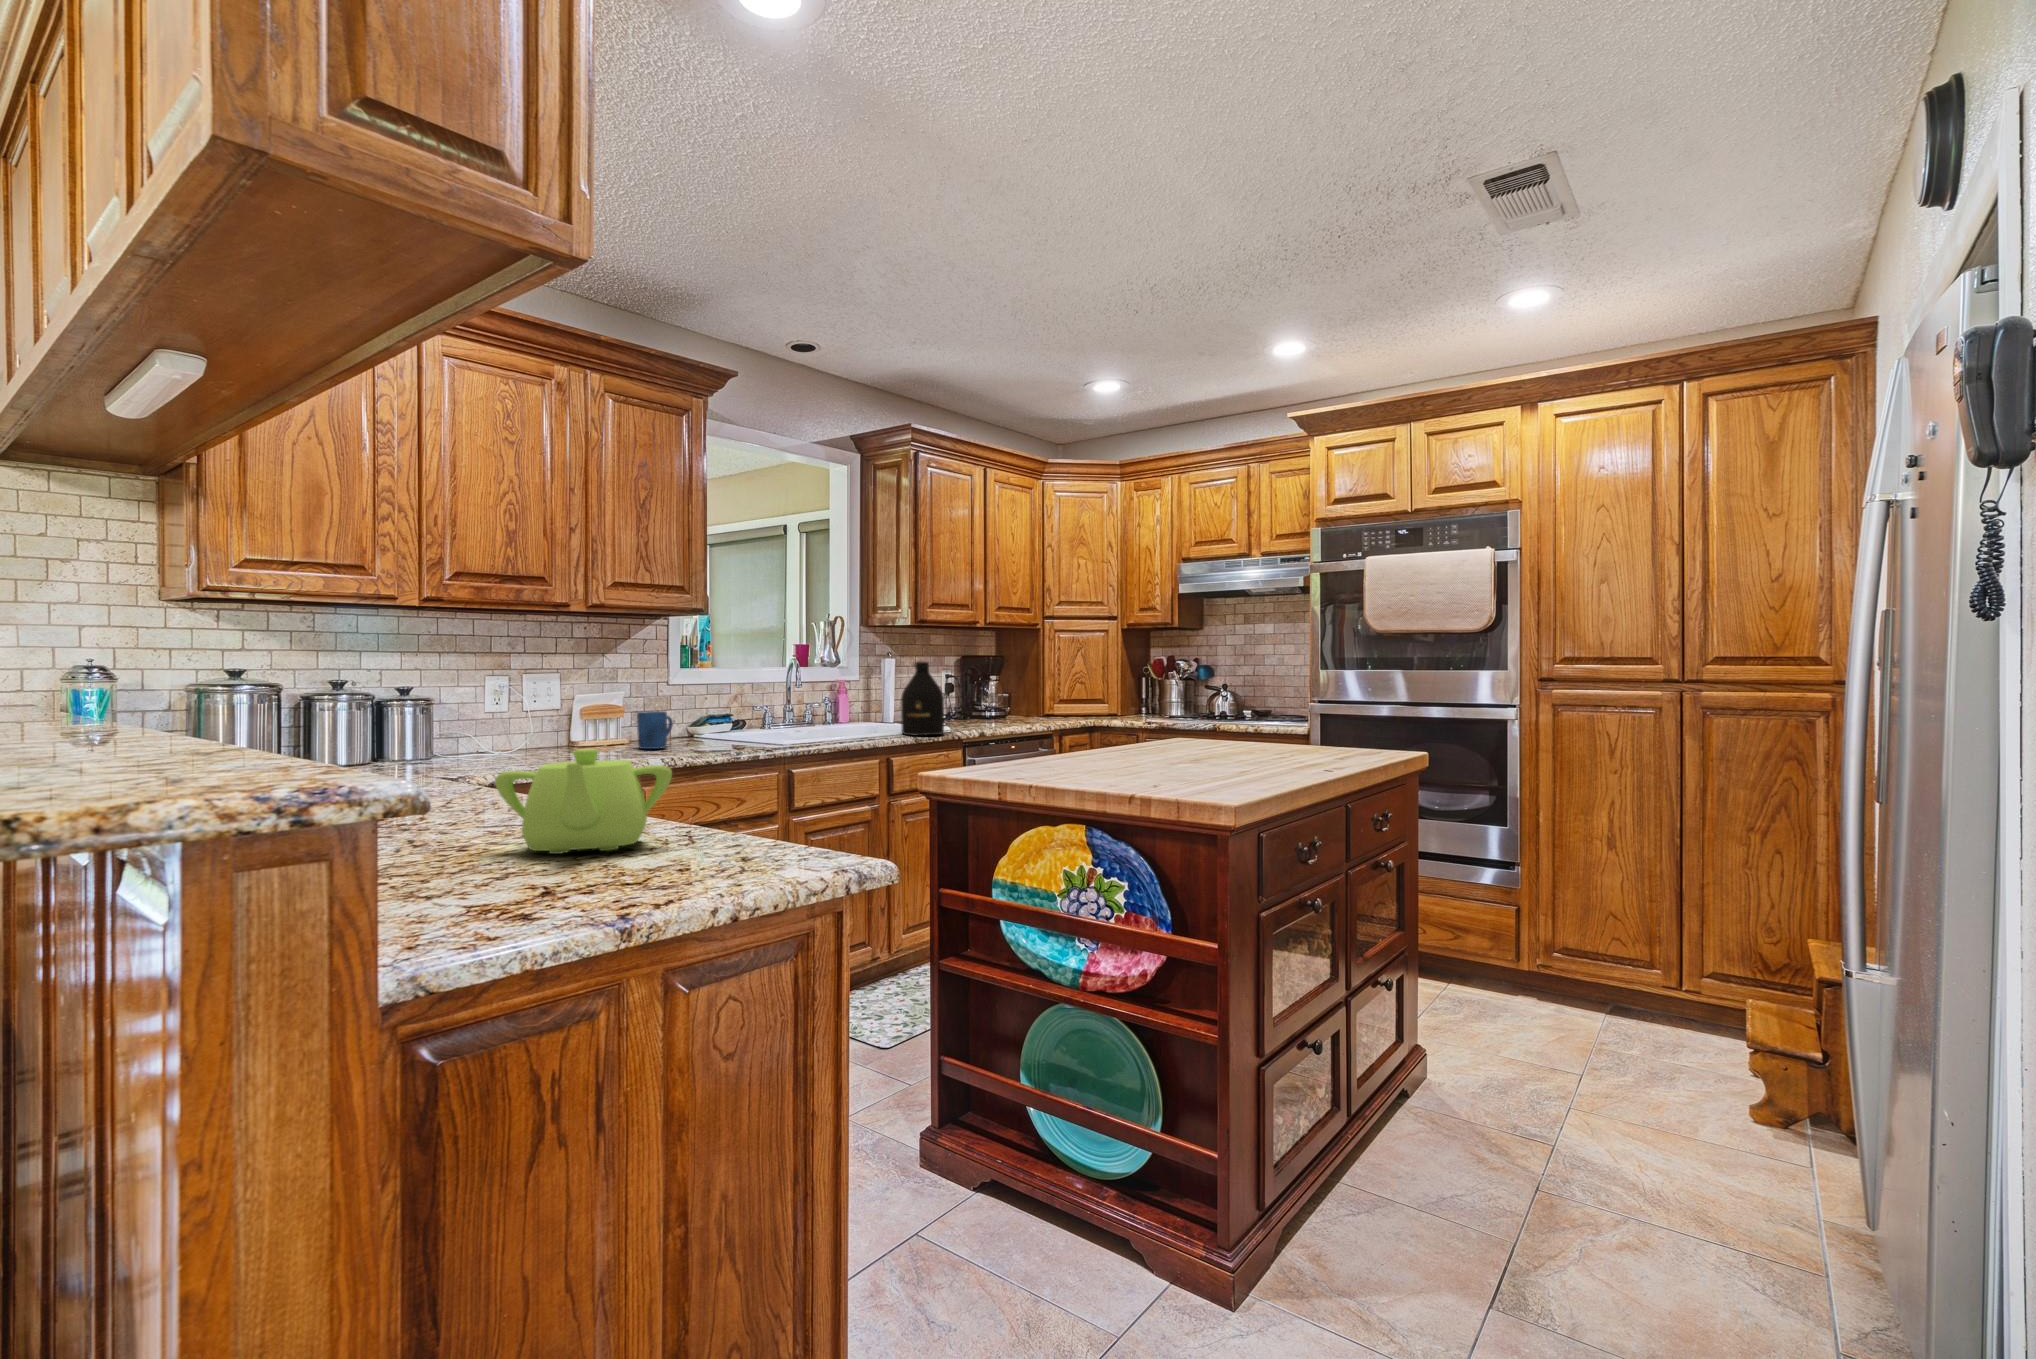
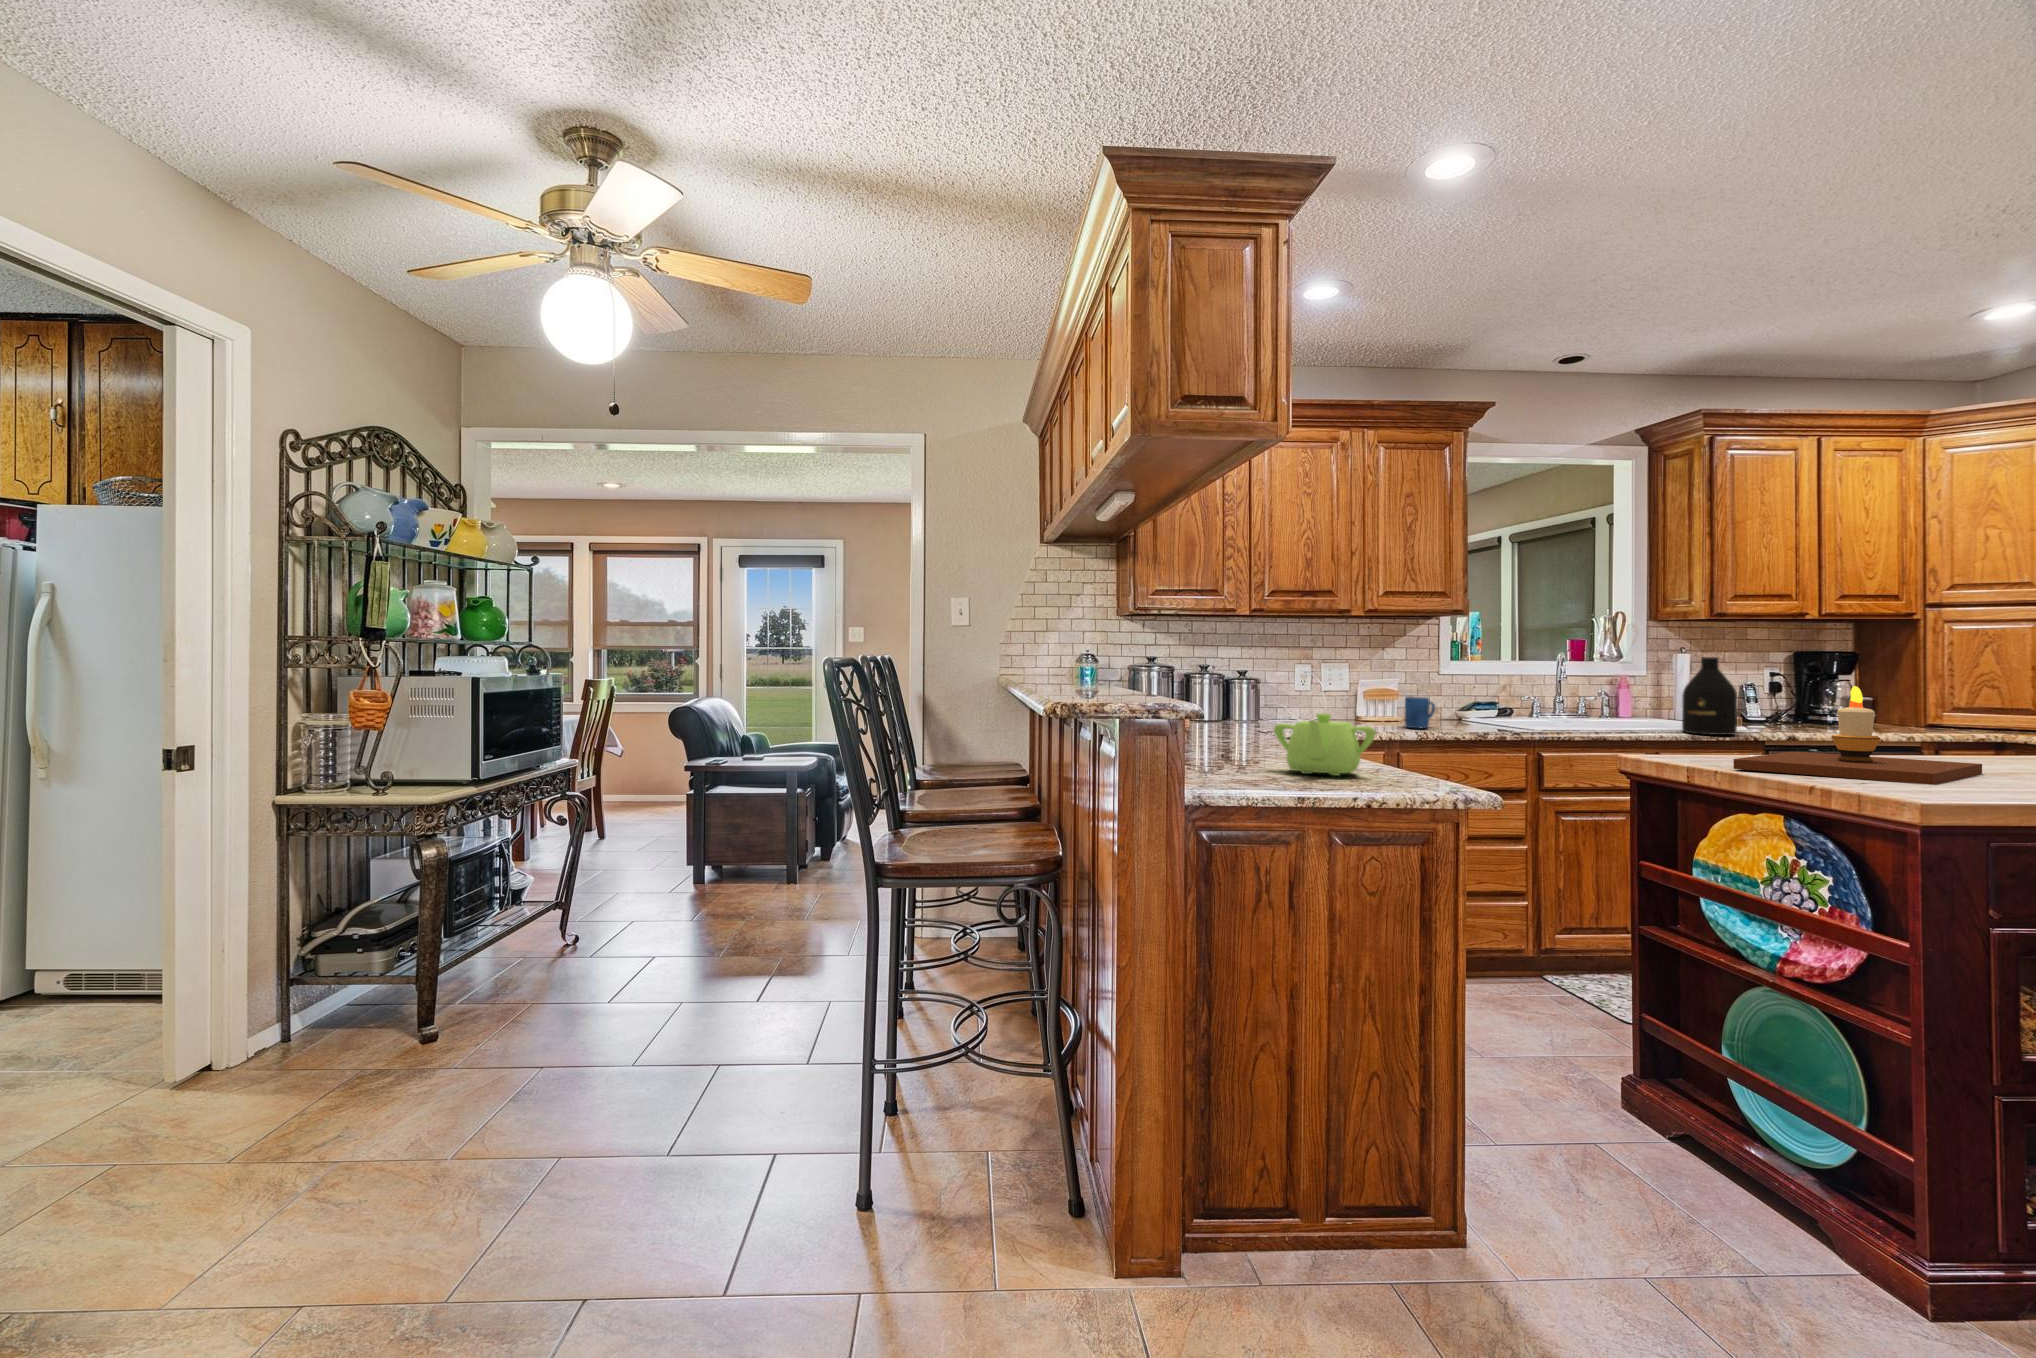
candle: none [1025,685,1186,777] -> present [1734,686,1982,785]

